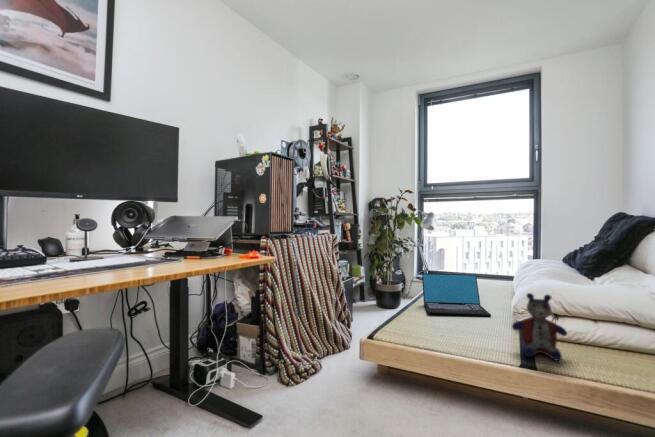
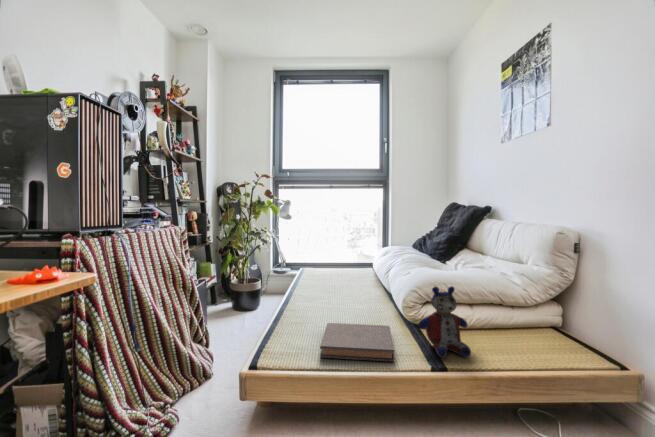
laptop: present [422,274,491,316] -> none [300,266,377,318]
book: none [418,317,491,351] -> present [320,323,394,362]

